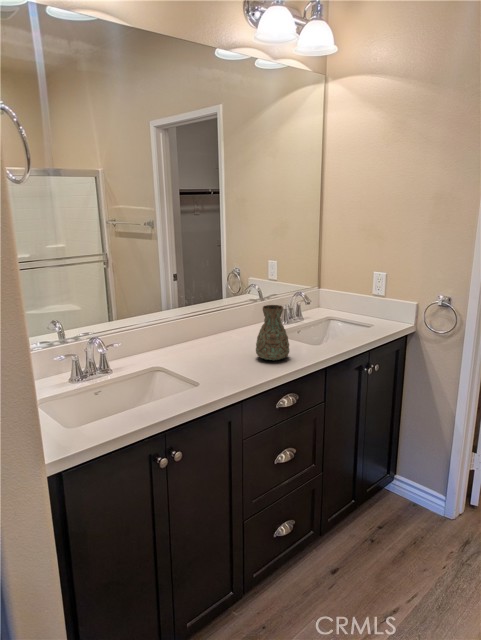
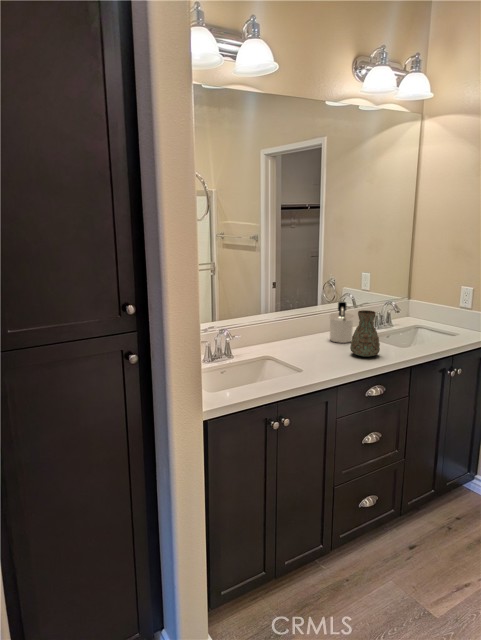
soap dispenser: none [231,294,259,343] -> present [330,302,354,343]

